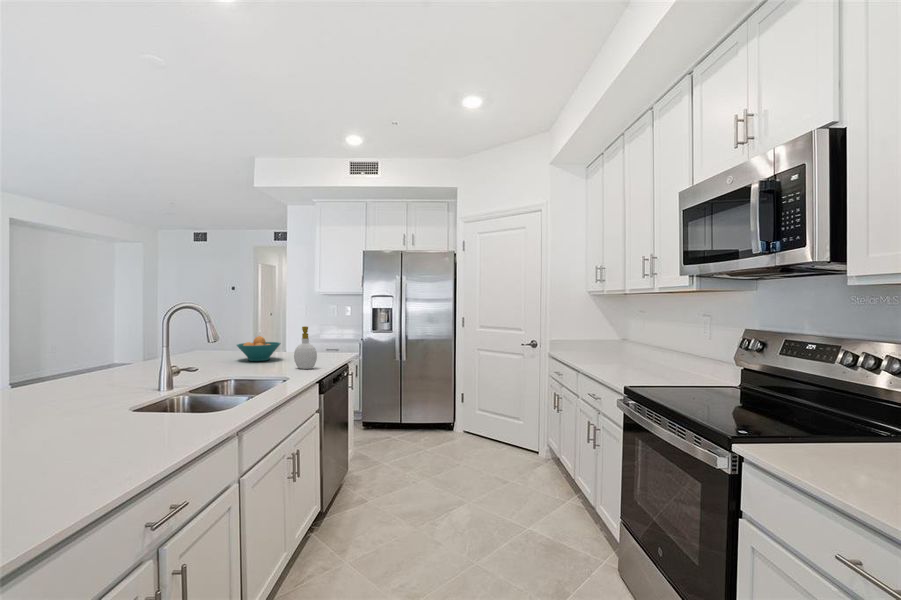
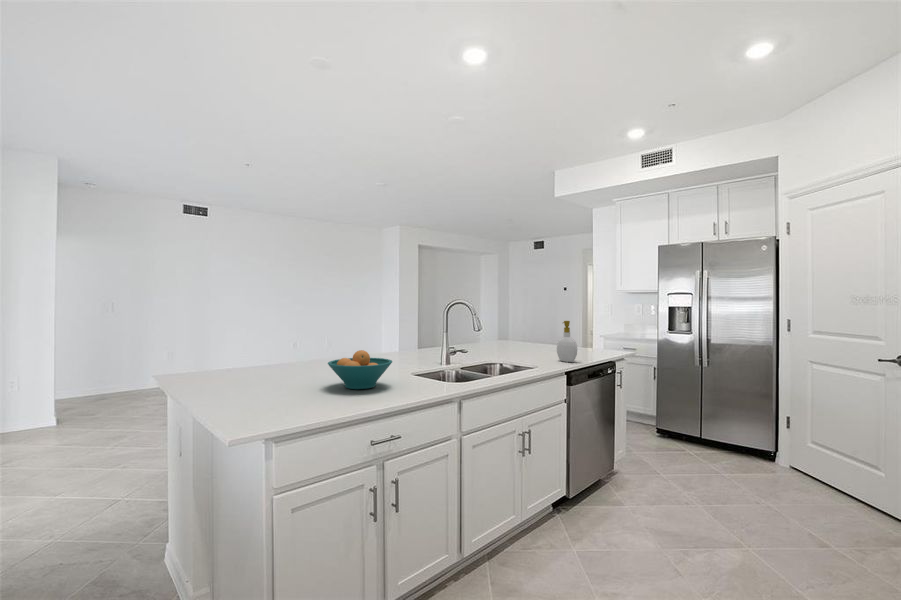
fruit bowl: present [237,336,280,361] -> present [328,350,392,389]

